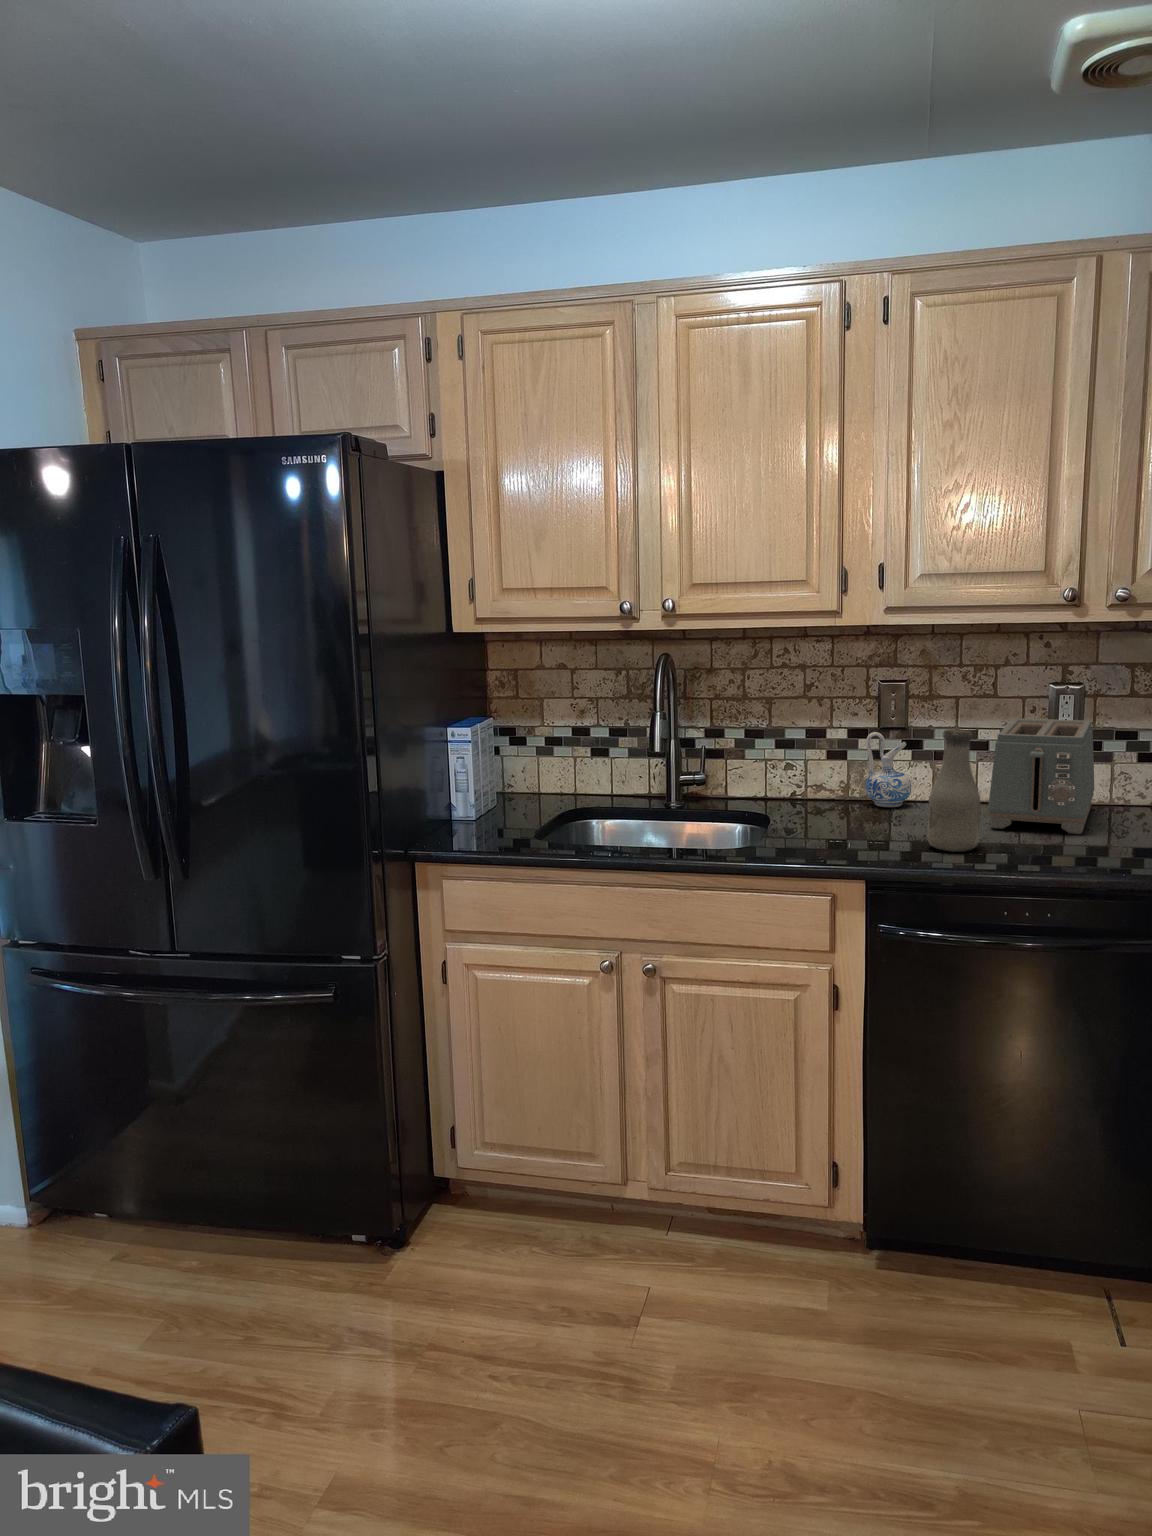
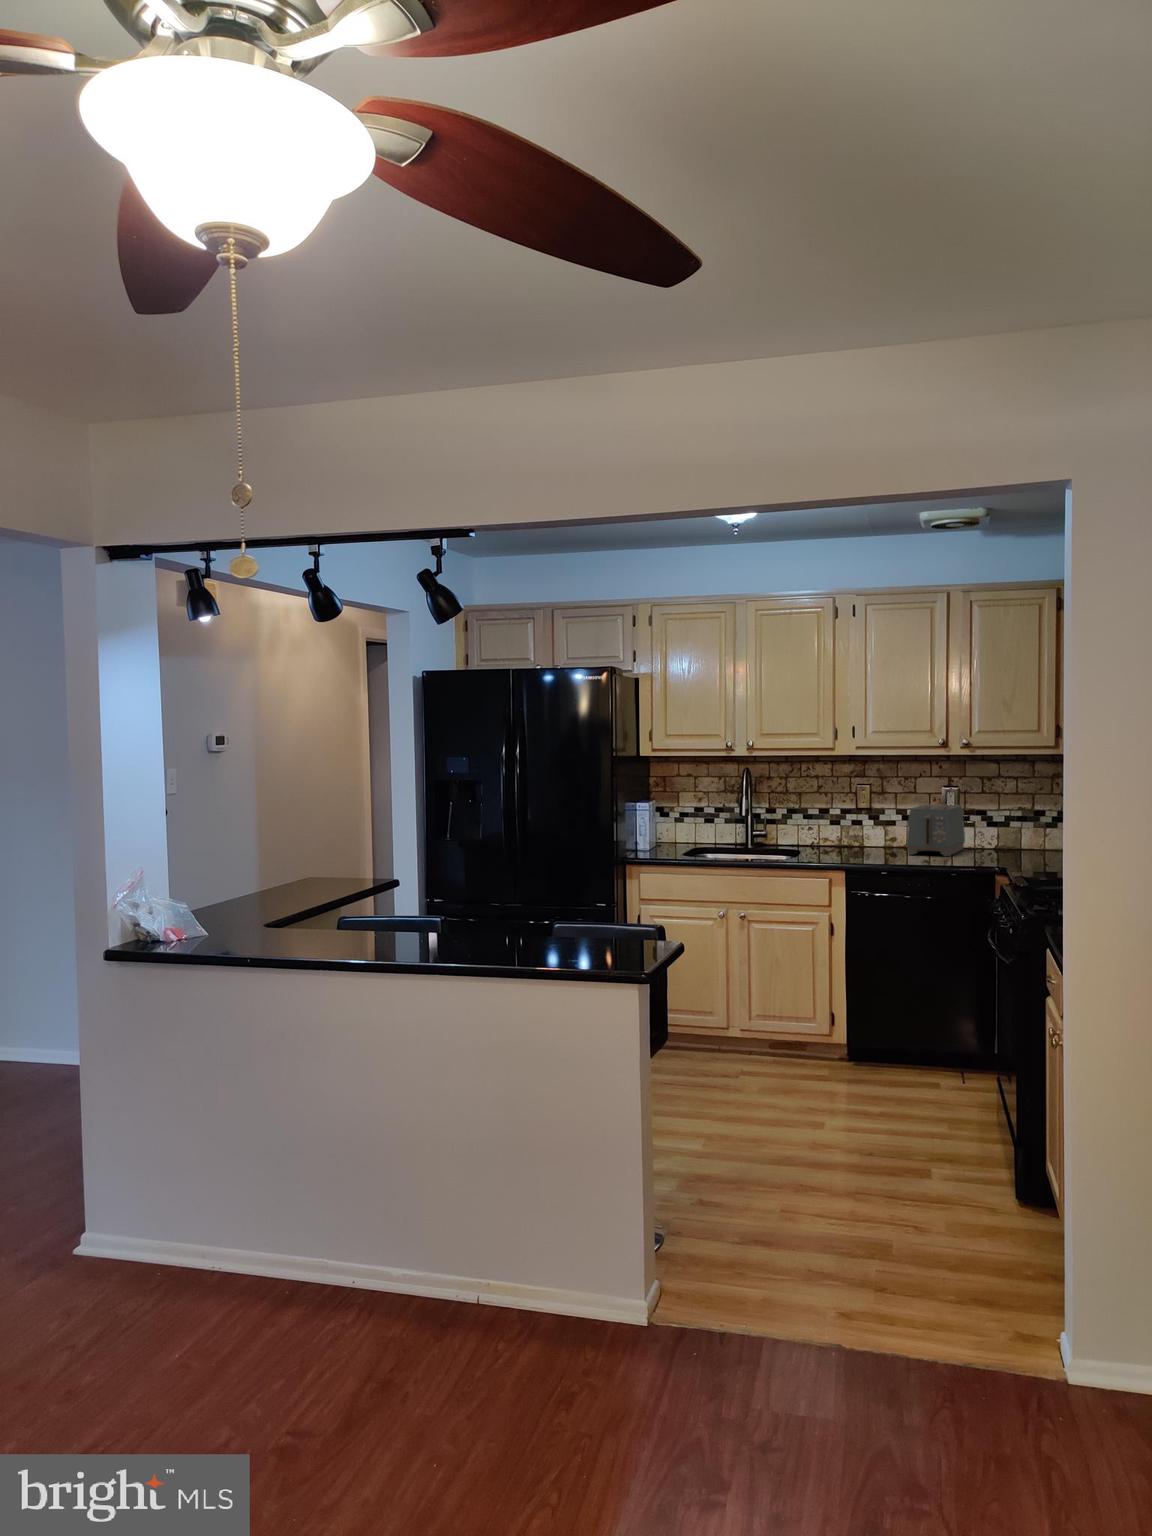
bottle: present [928,729,981,852] -> none [874,803,898,860]
ceramic pitcher: present [865,732,911,807] -> none [850,810,874,849]

